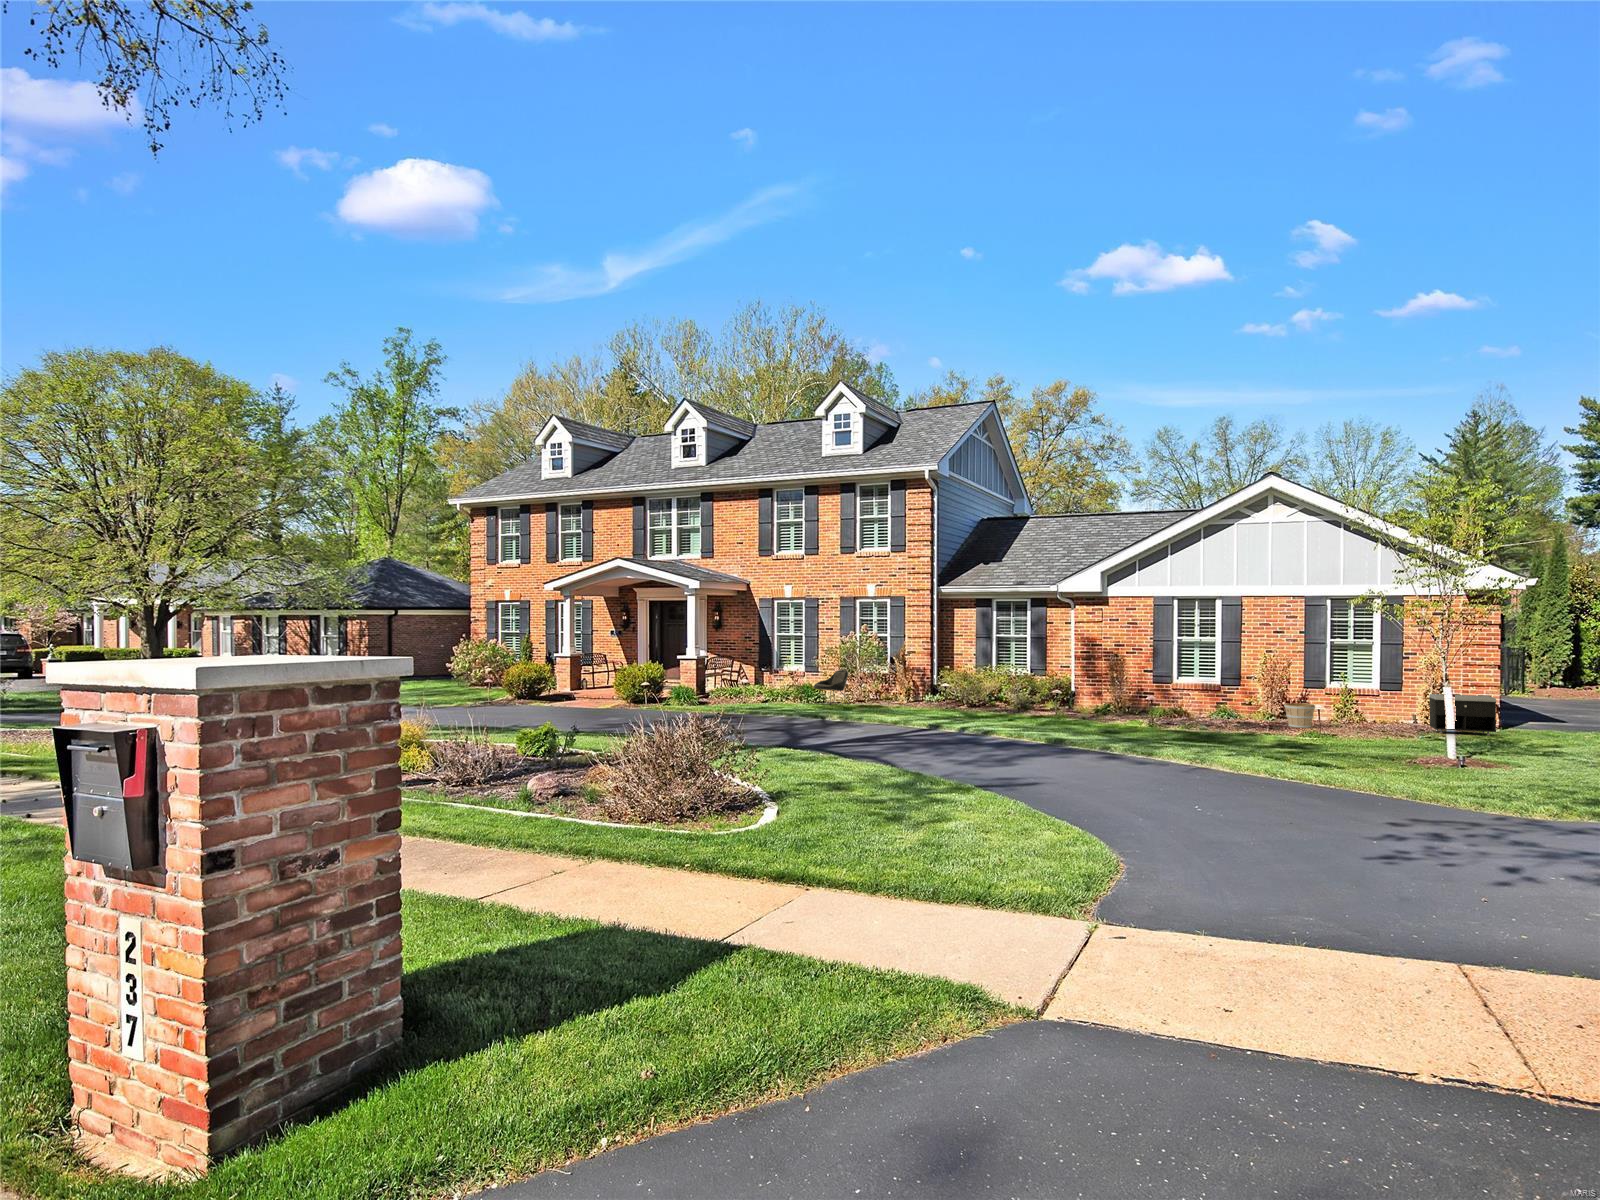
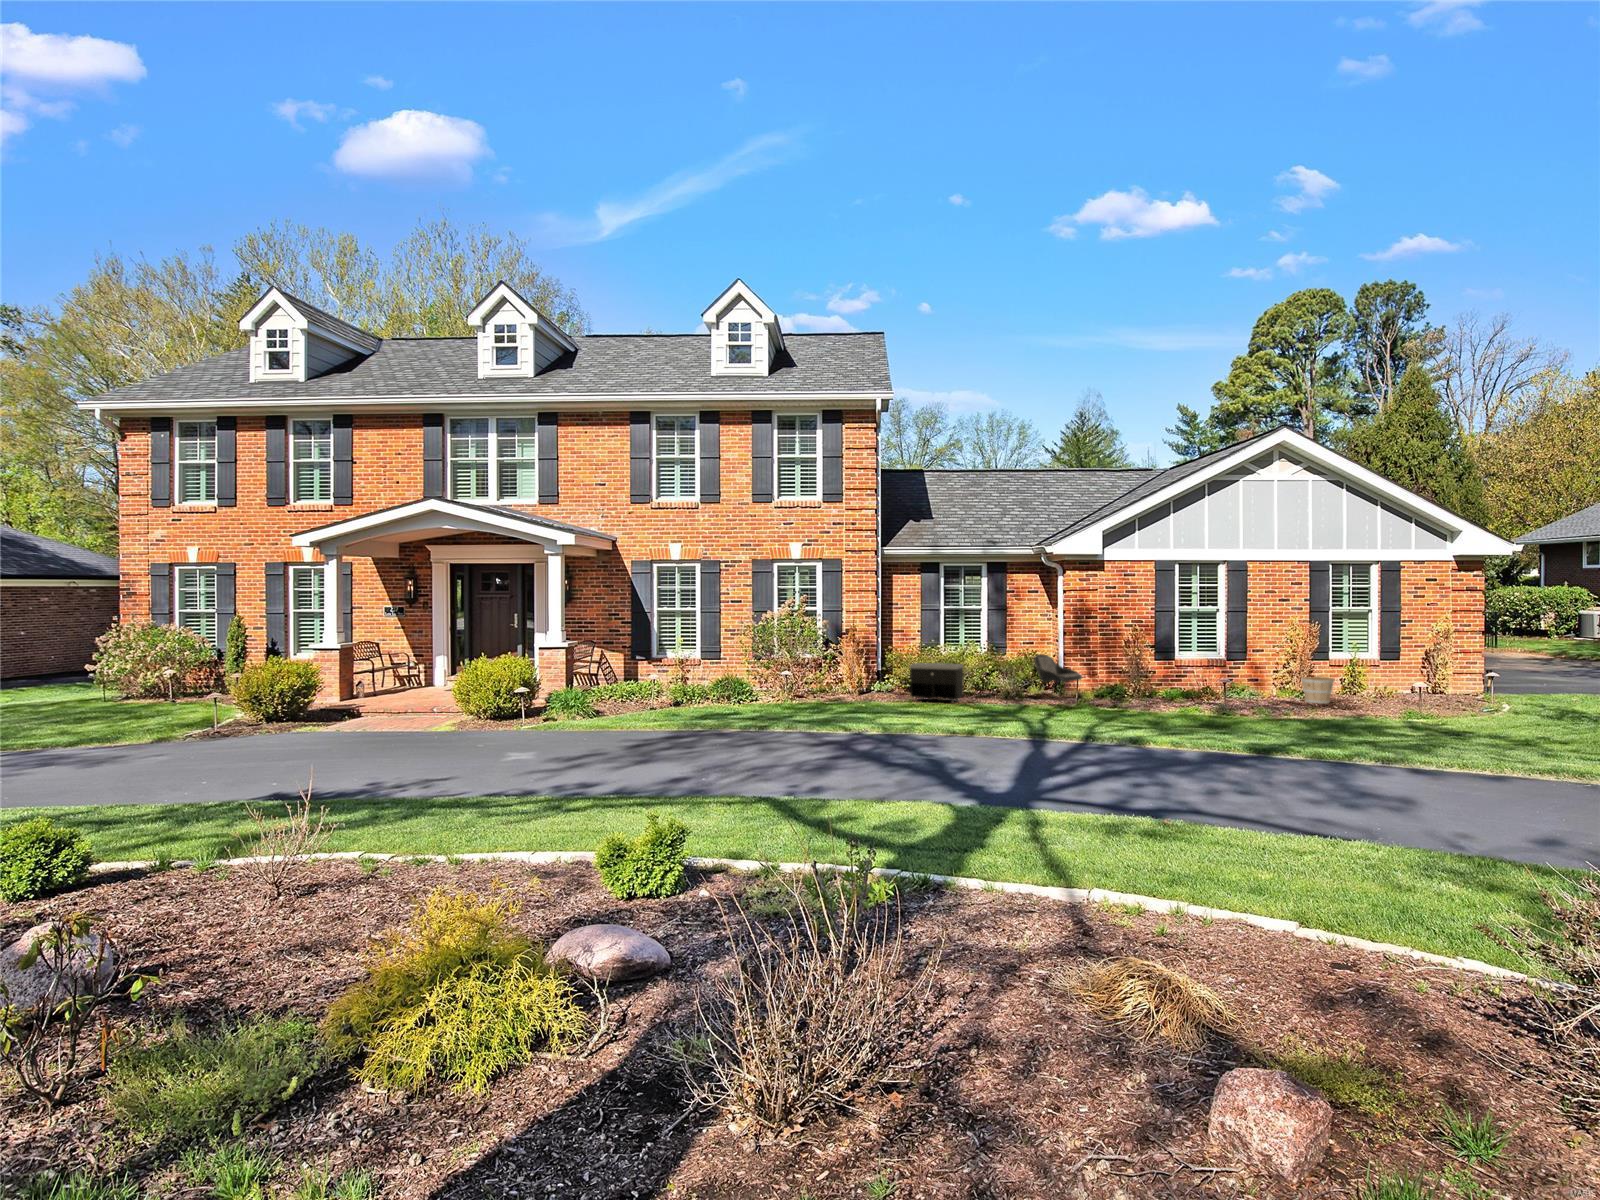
lounge chair: present [814,670,850,705] -> present [1034,654,1082,699]
storage bench: present [1429,694,1496,736] -> present [910,663,964,700]

